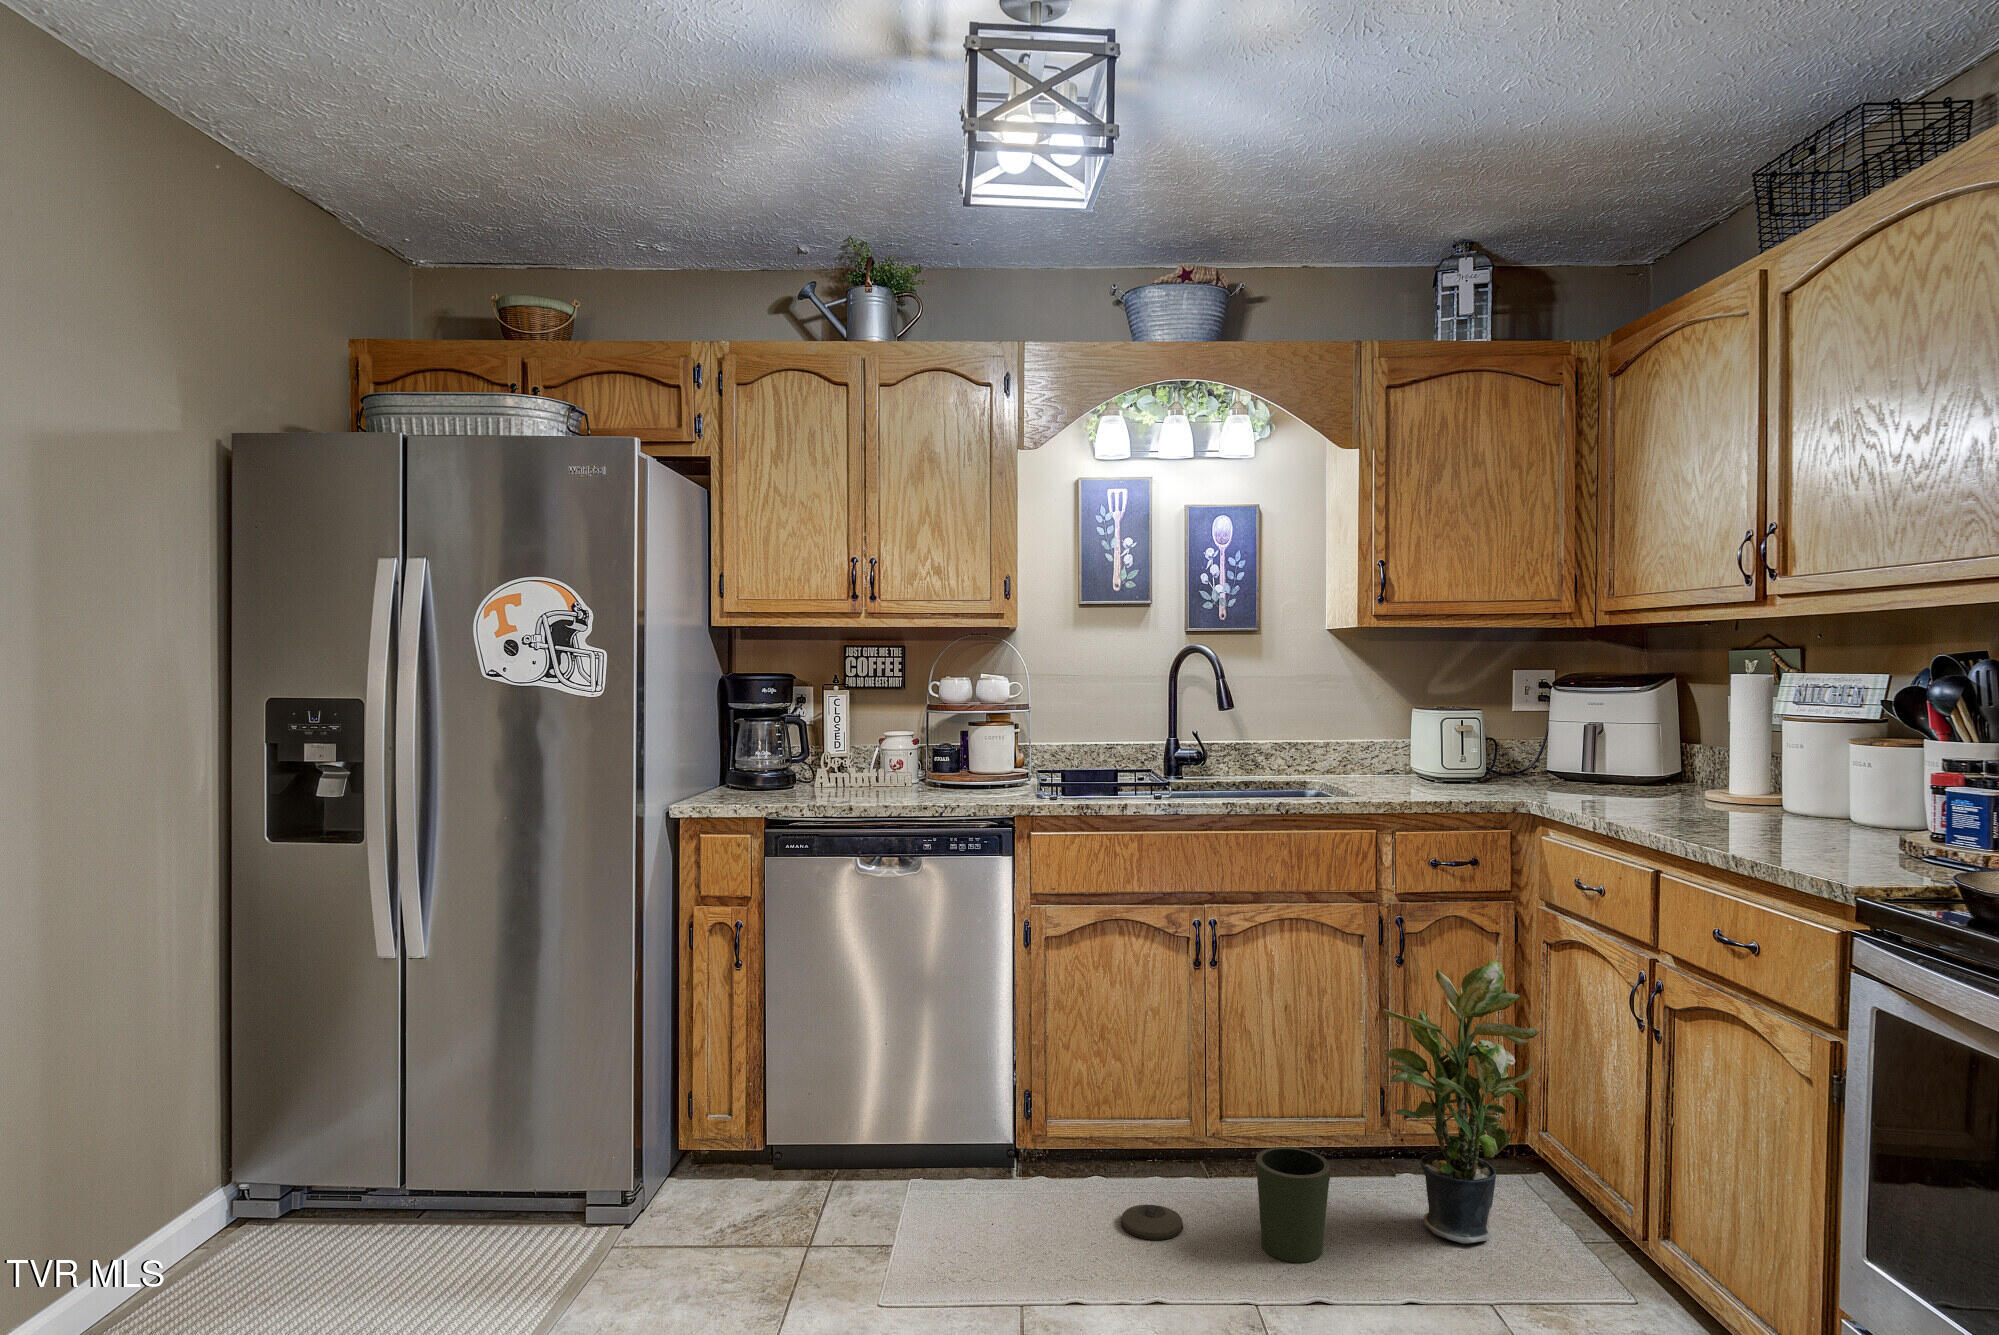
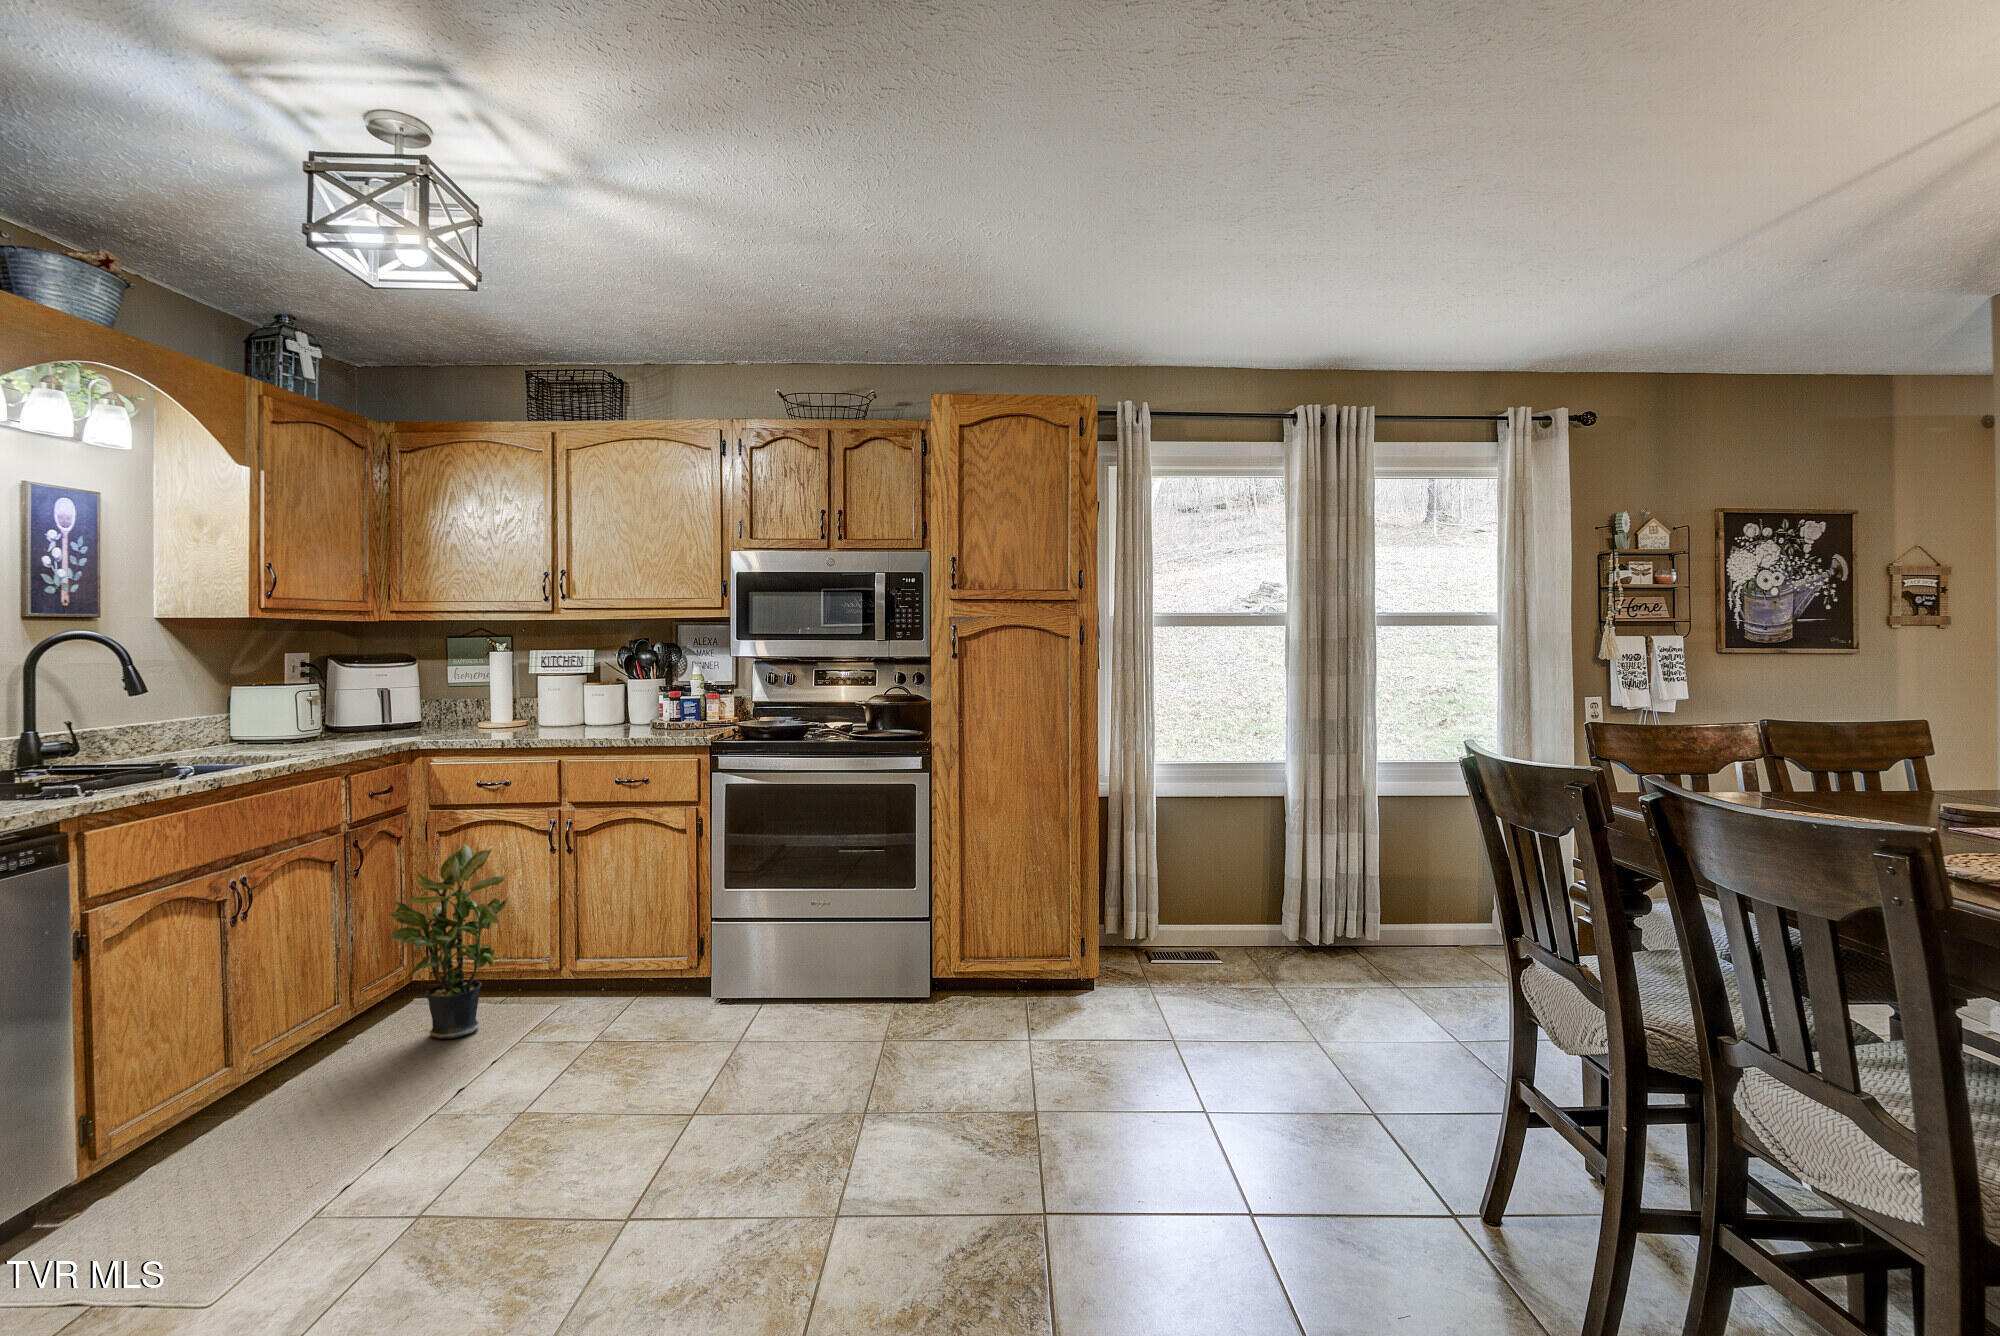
trash can: present [1121,1147,1331,1263] -> none [258,1012,434,1153]

